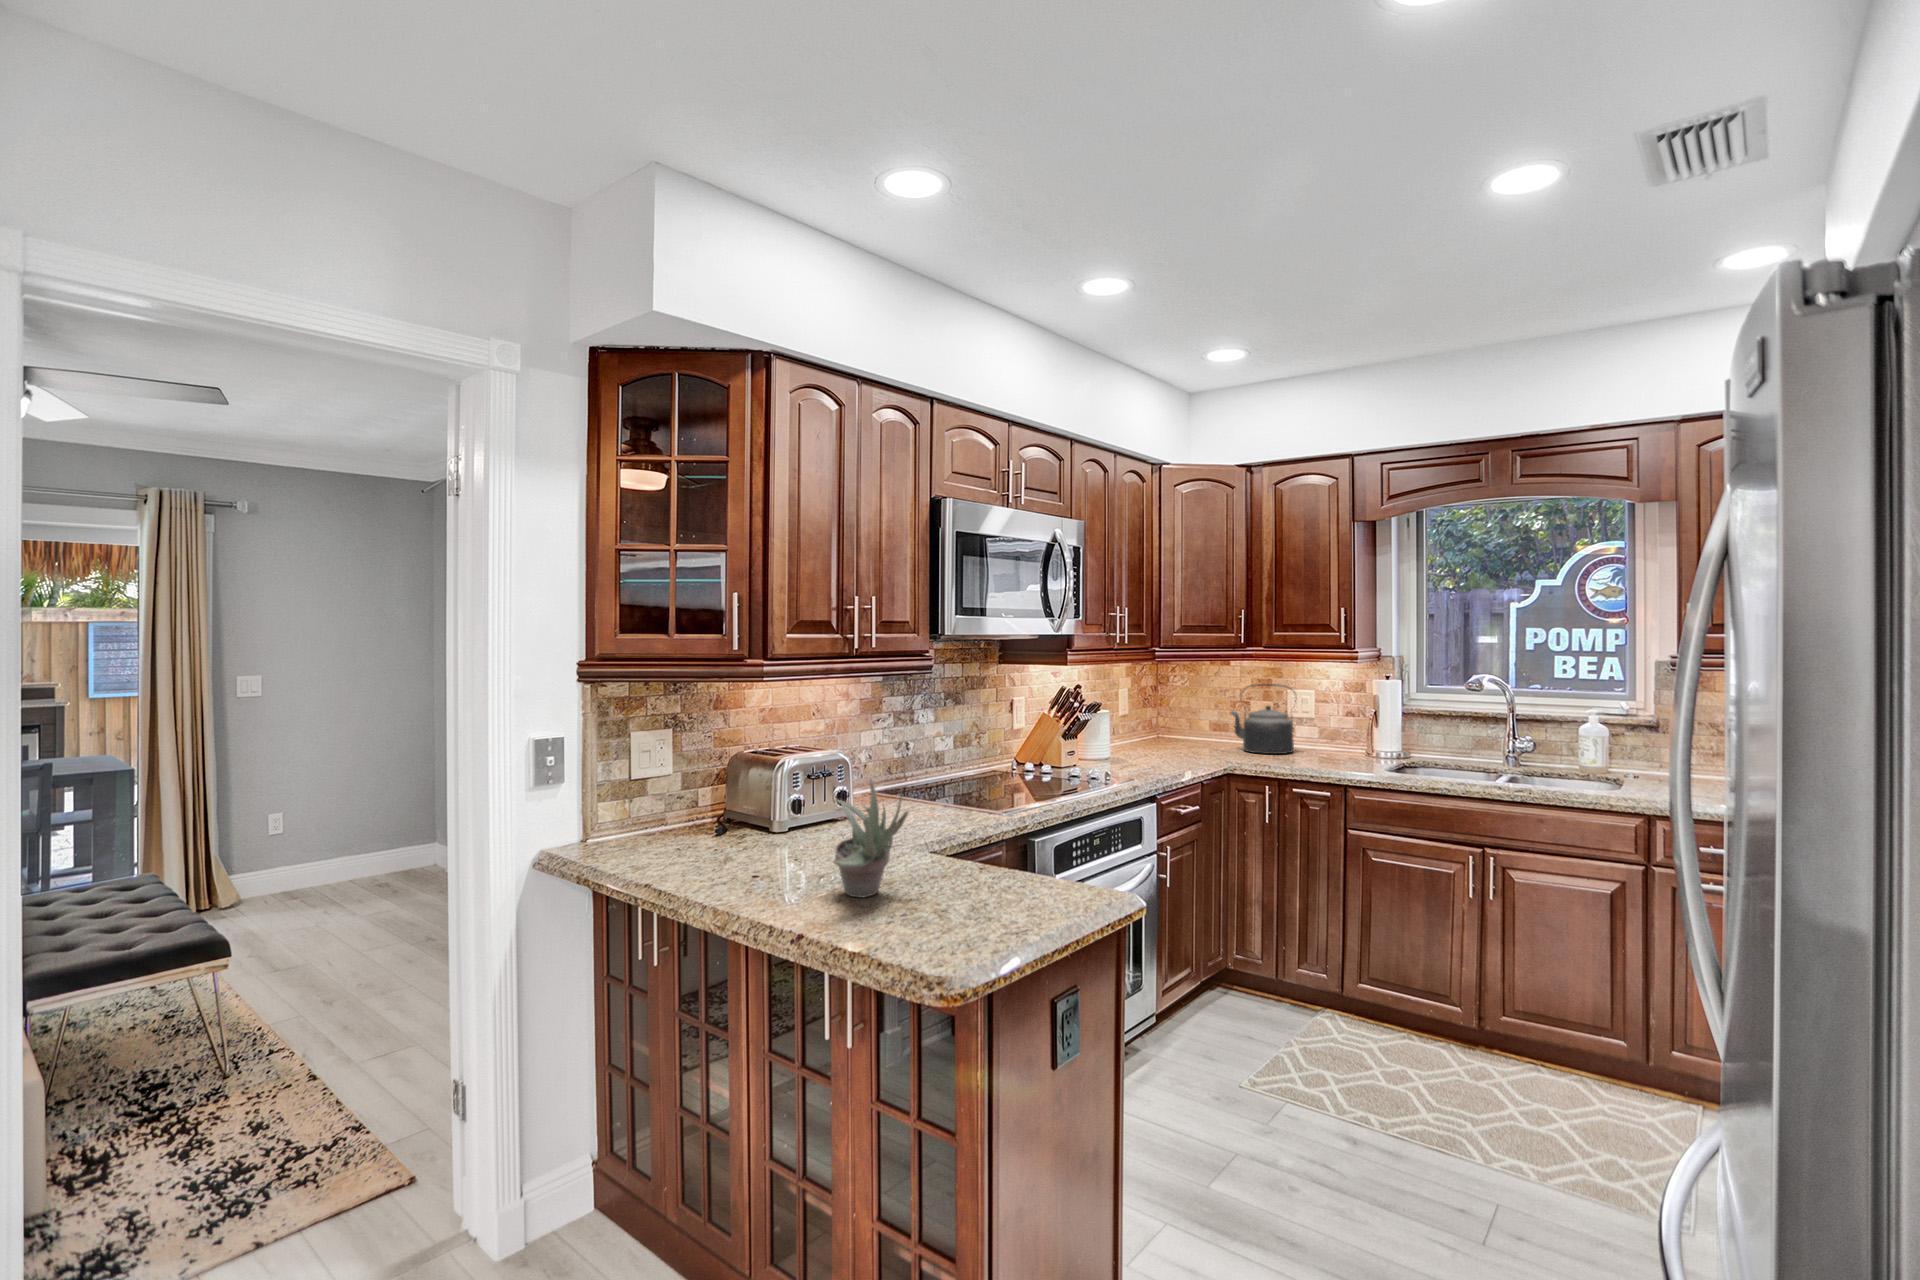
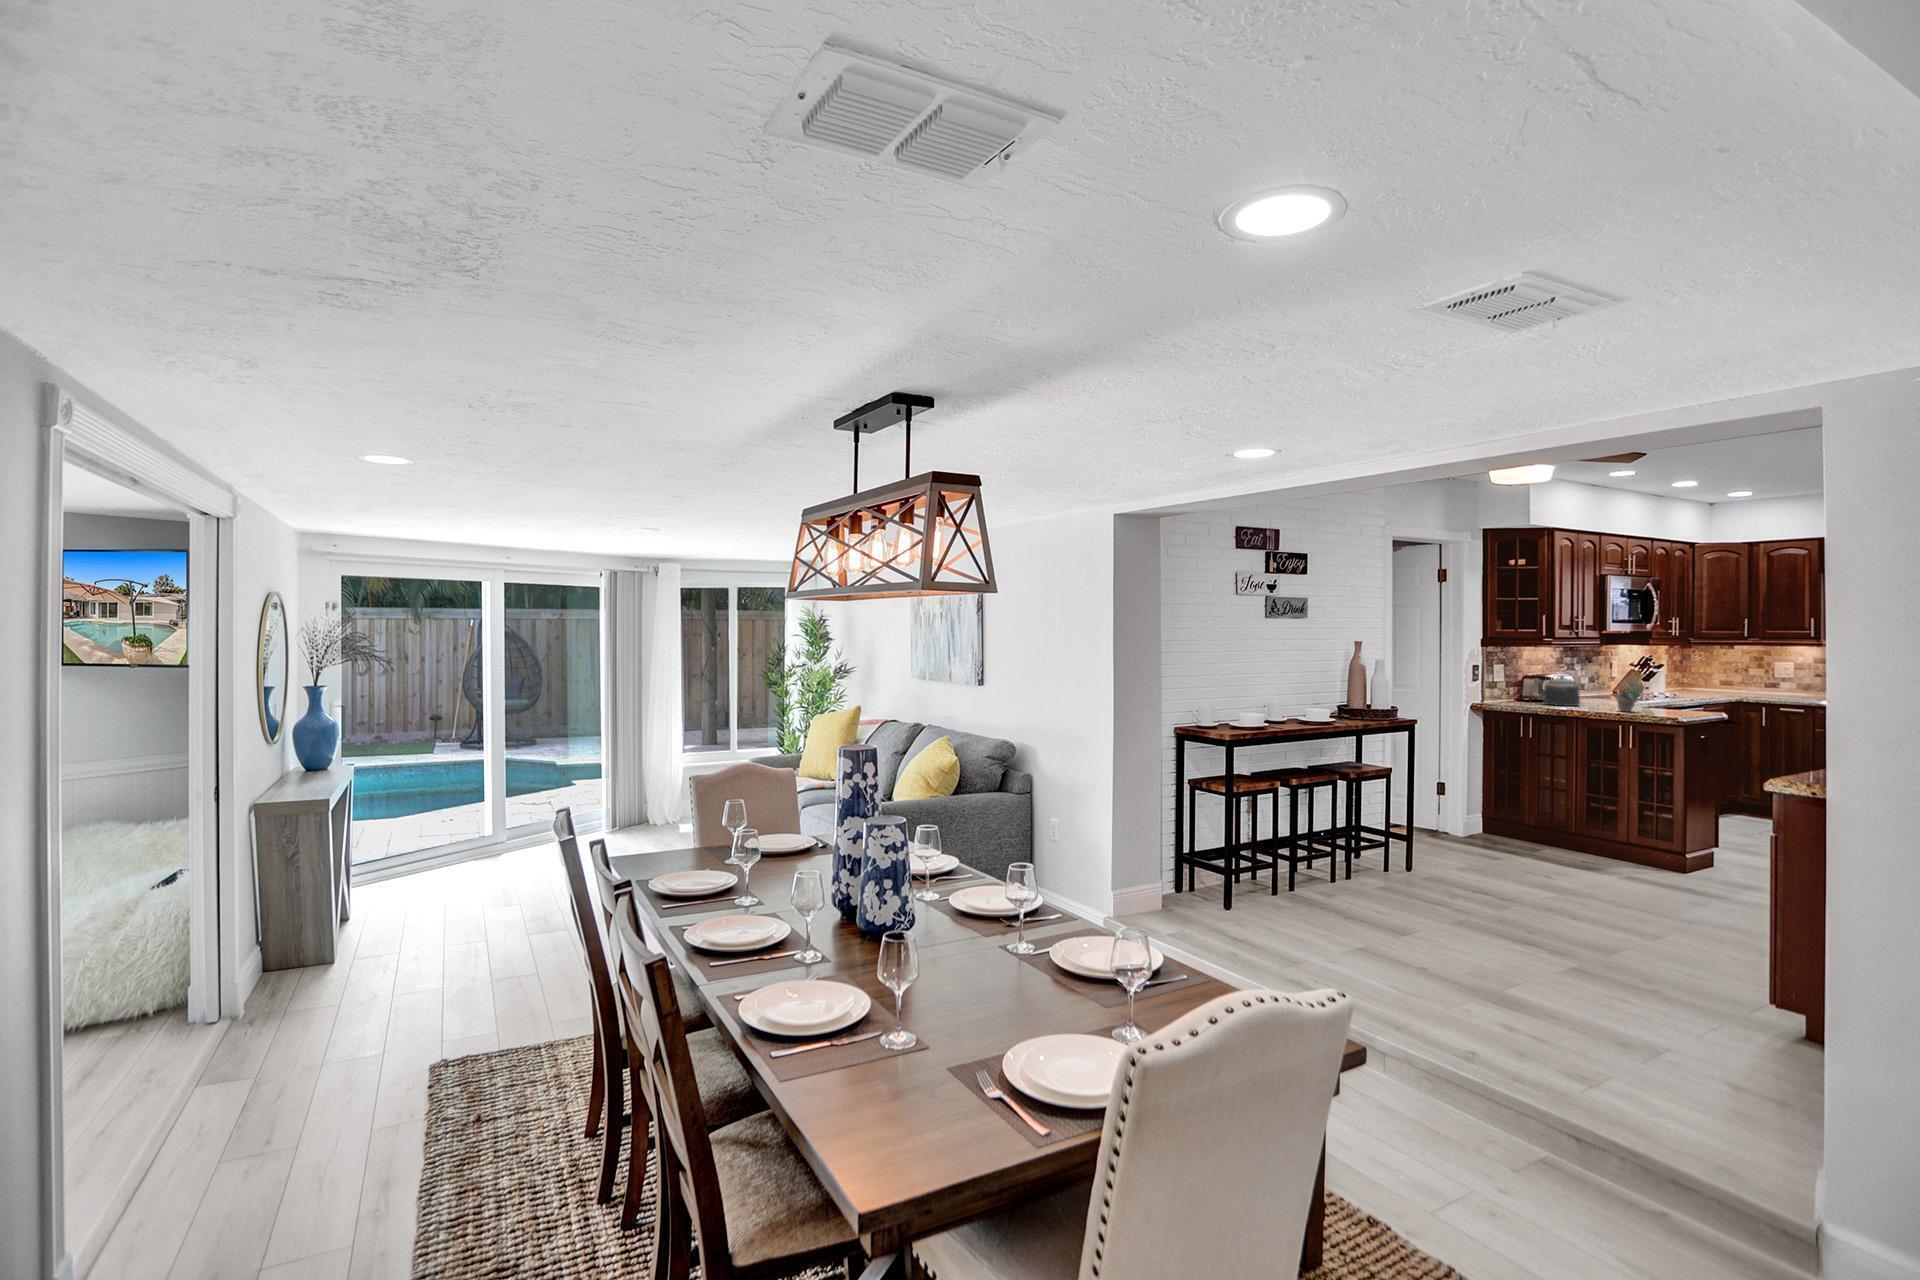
kettle: present [1231,684,1296,754] -> present [1535,663,1580,706]

